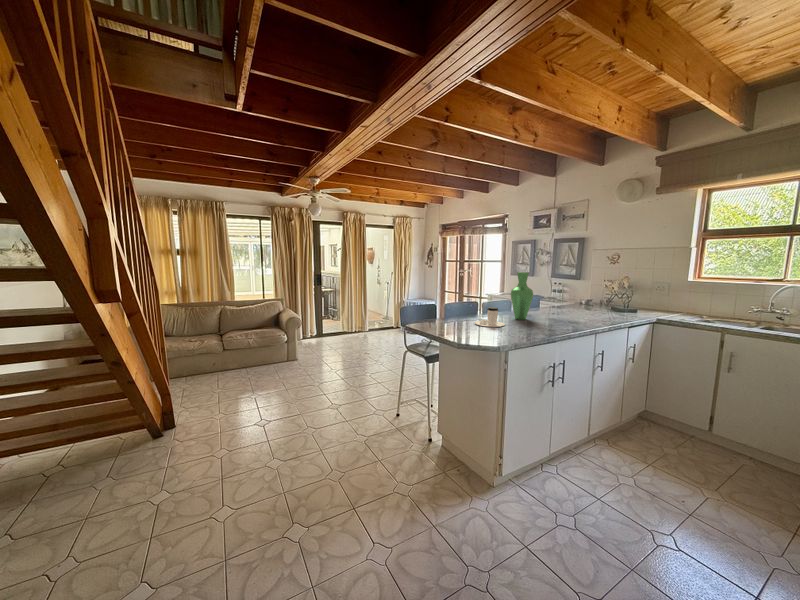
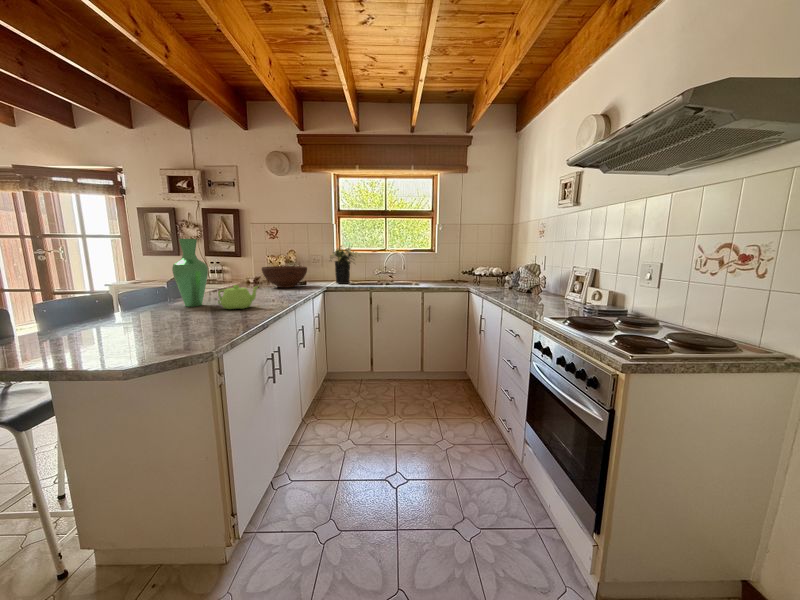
flower arrangement: none [670,273,722,318] -> present [330,246,358,284]
fruit bowl: none [589,292,639,314] -> present [262,266,307,288]
coffee cup: present [475,307,505,327] -> none [119,290,179,323]
teapot: none [533,309,565,328] -> present [218,285,258,309]

